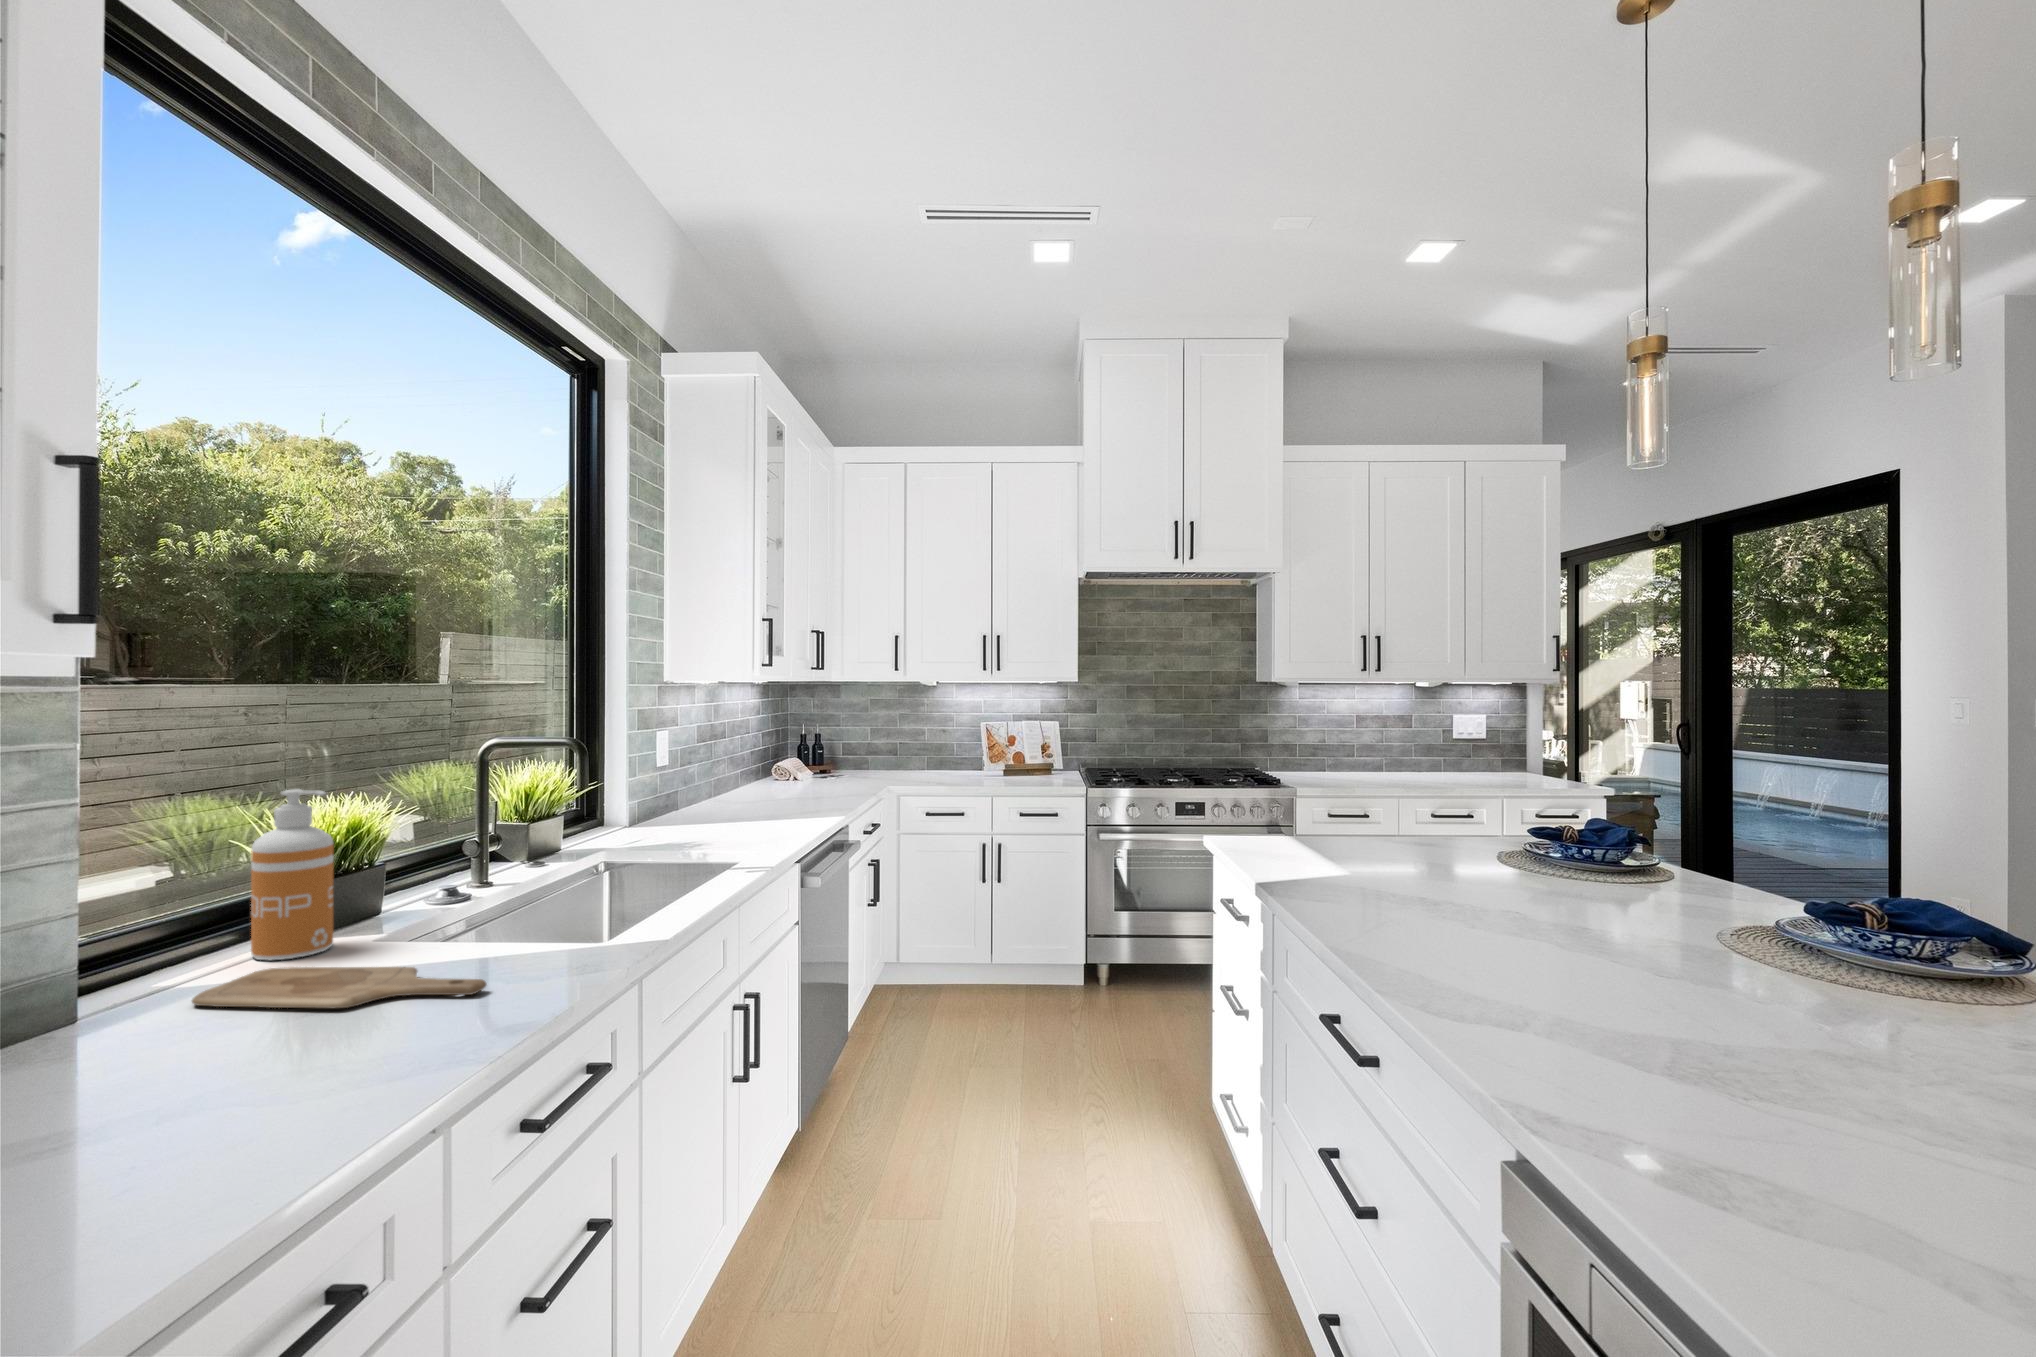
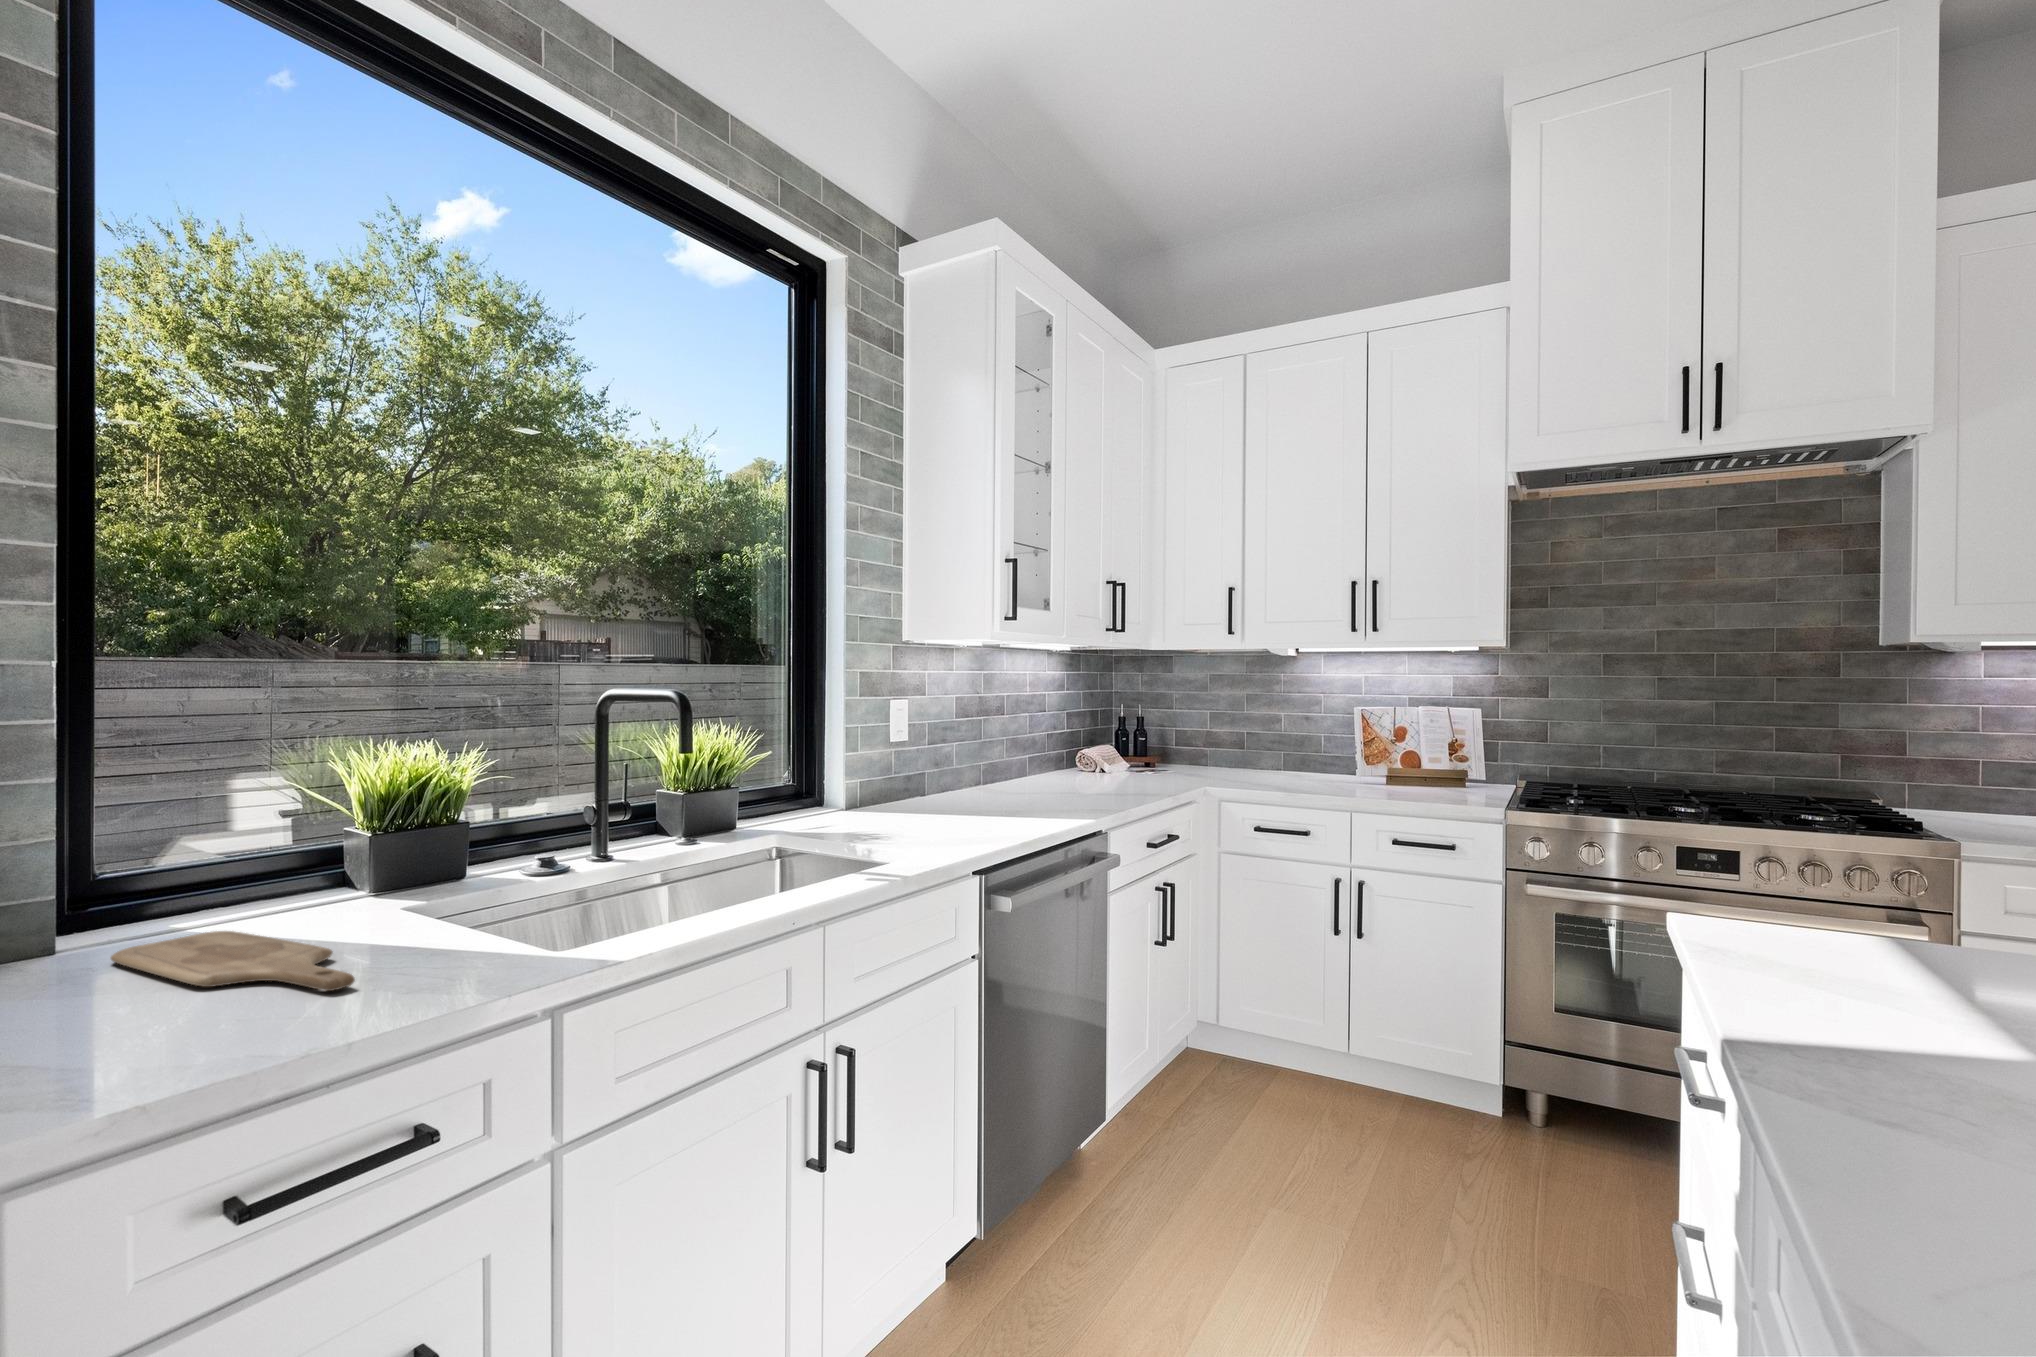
soap dispenser: present [251,789,334,961] -> none [252,736,338,923]

